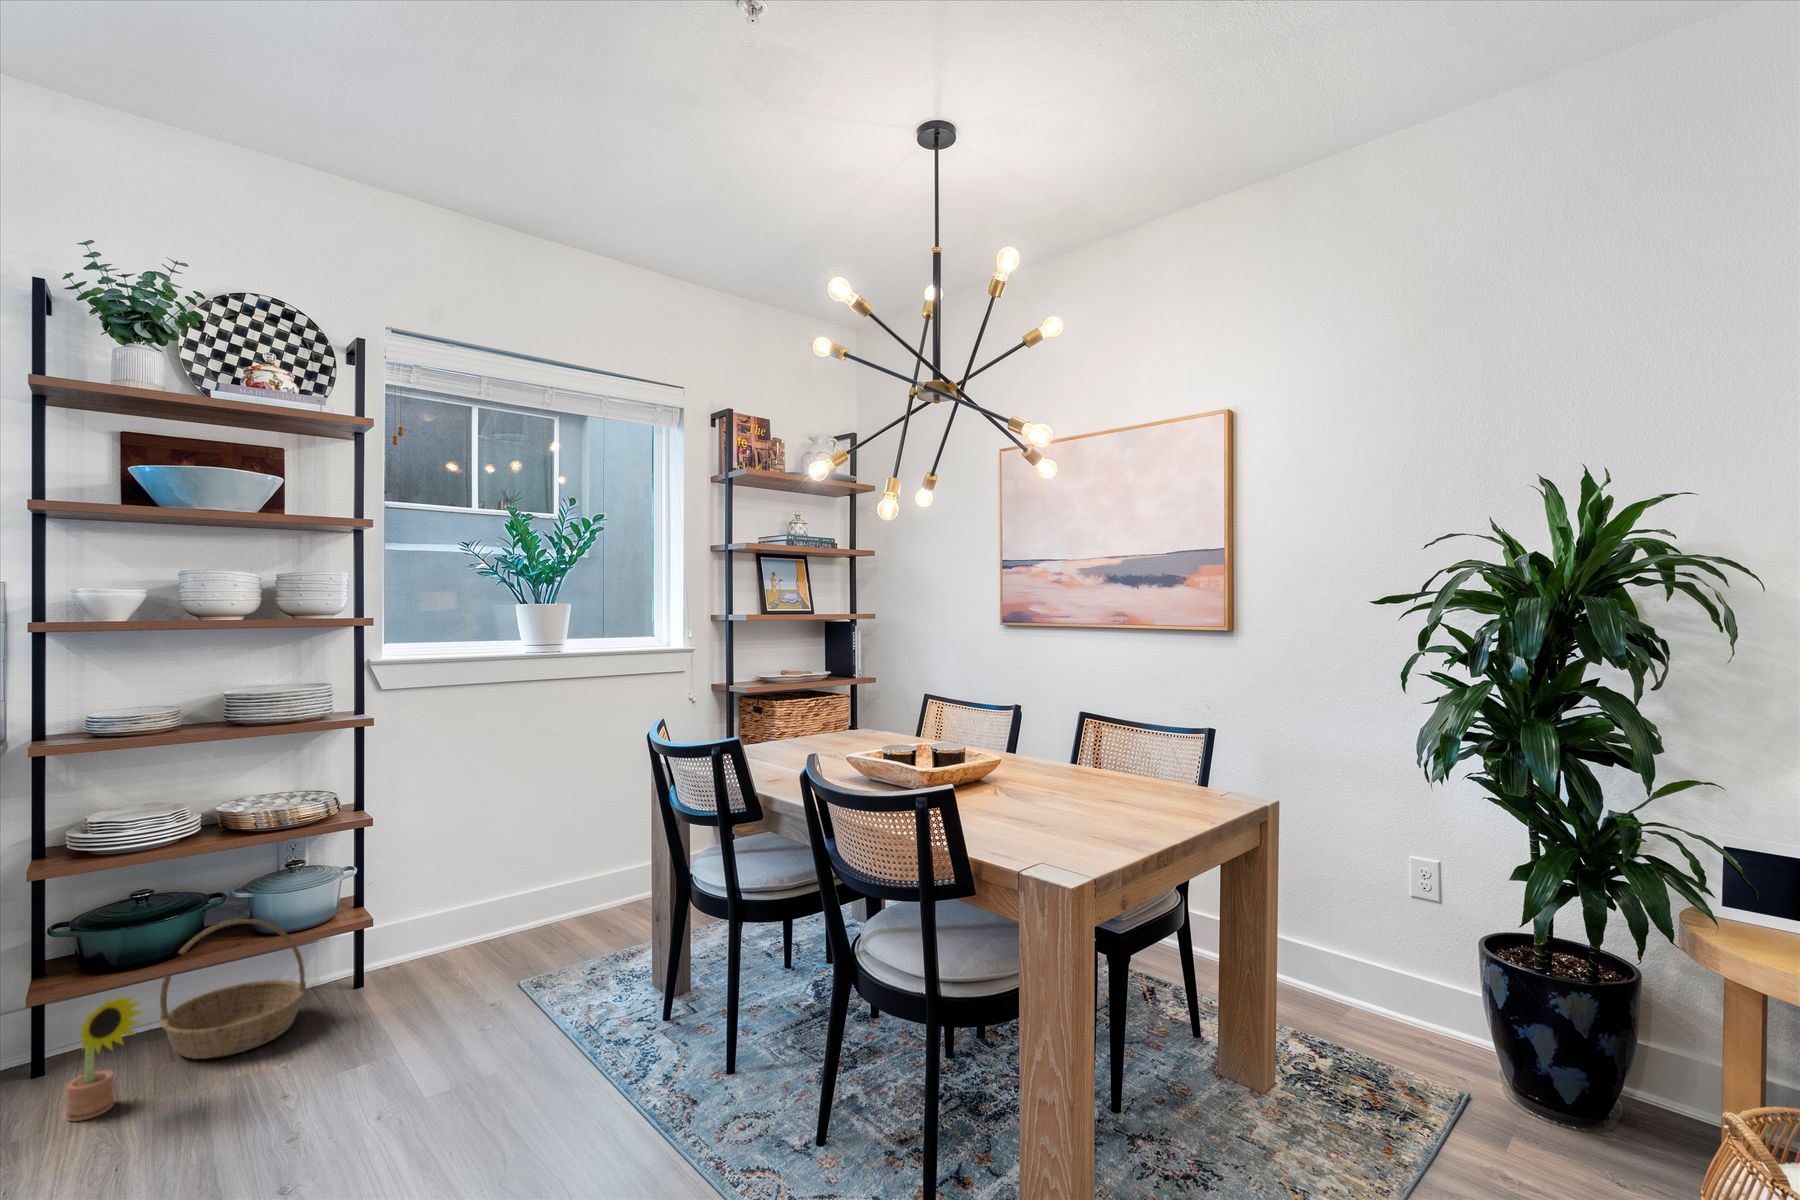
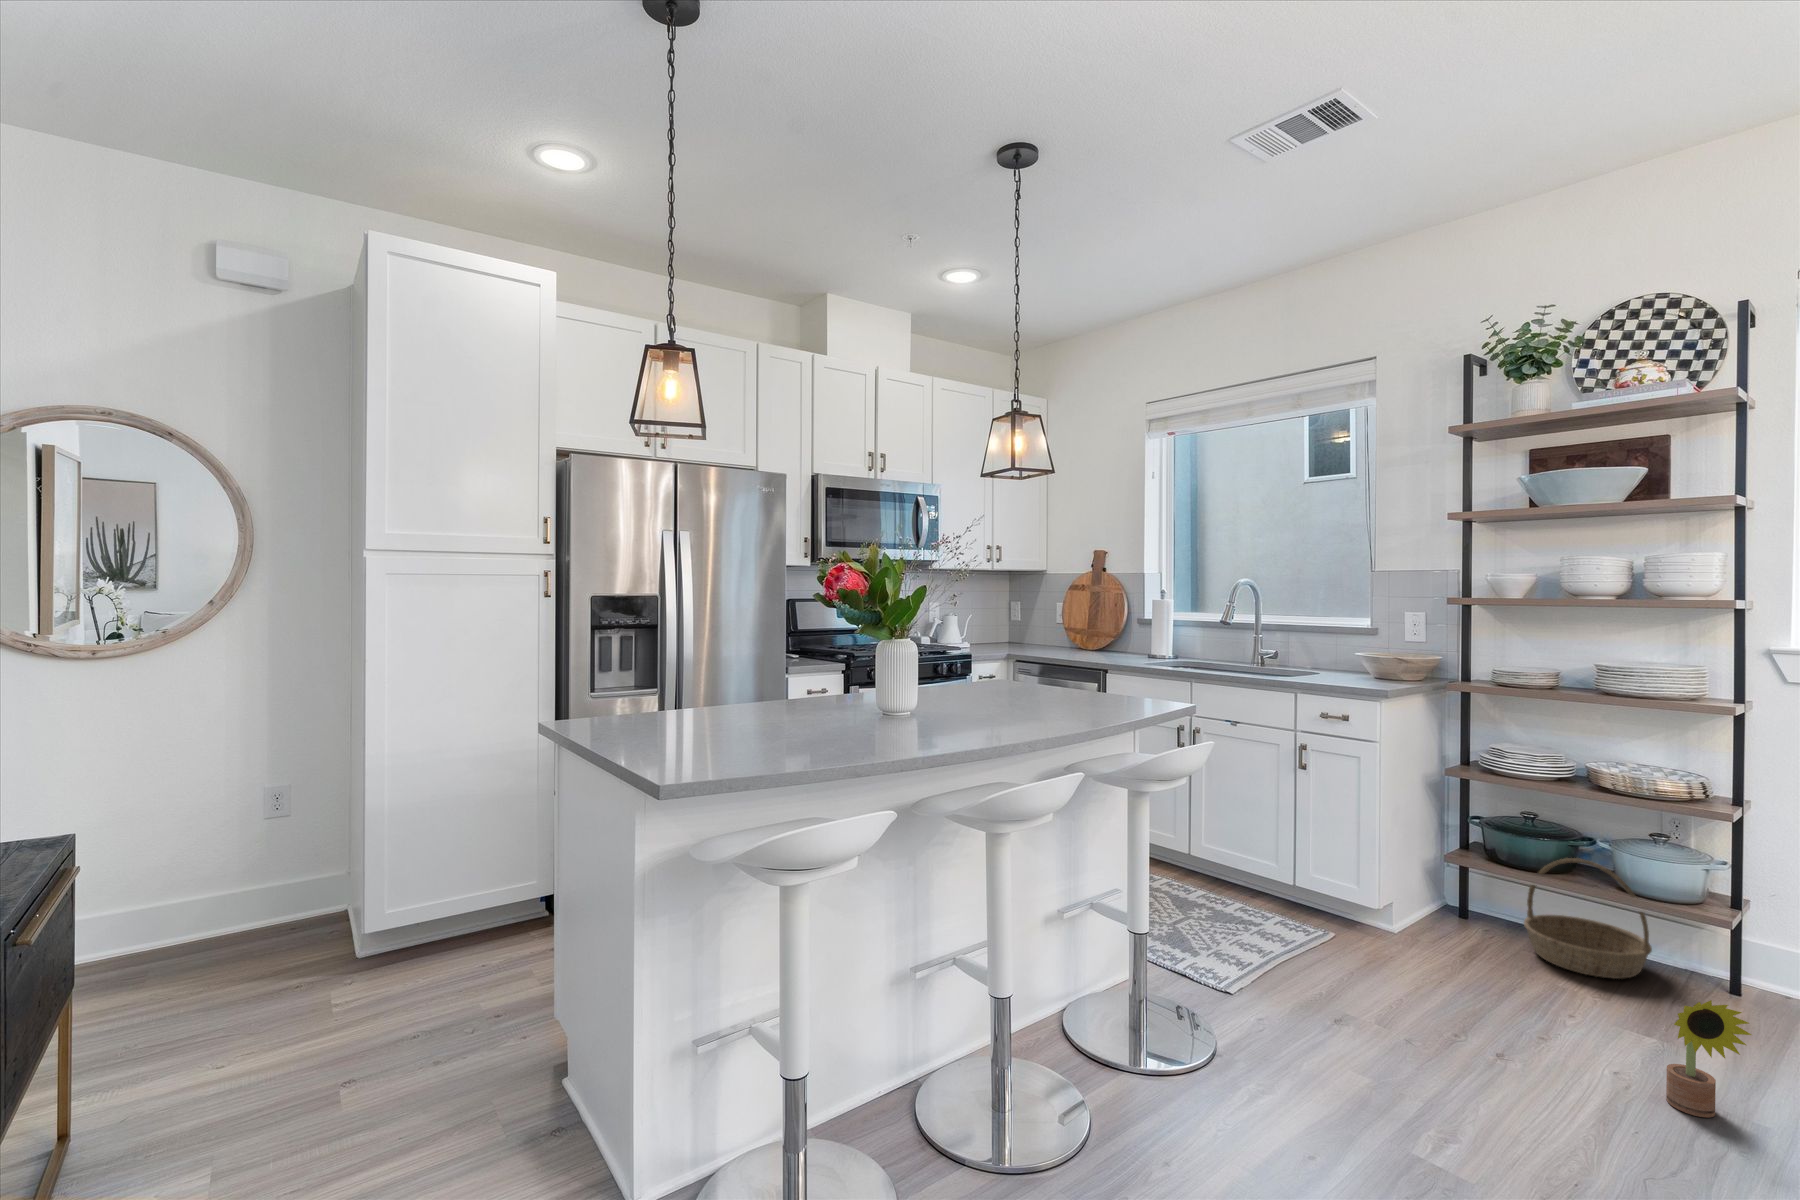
decorative plant: present [66,996,143,1121] -> present [1666,1000,1752,1118]

